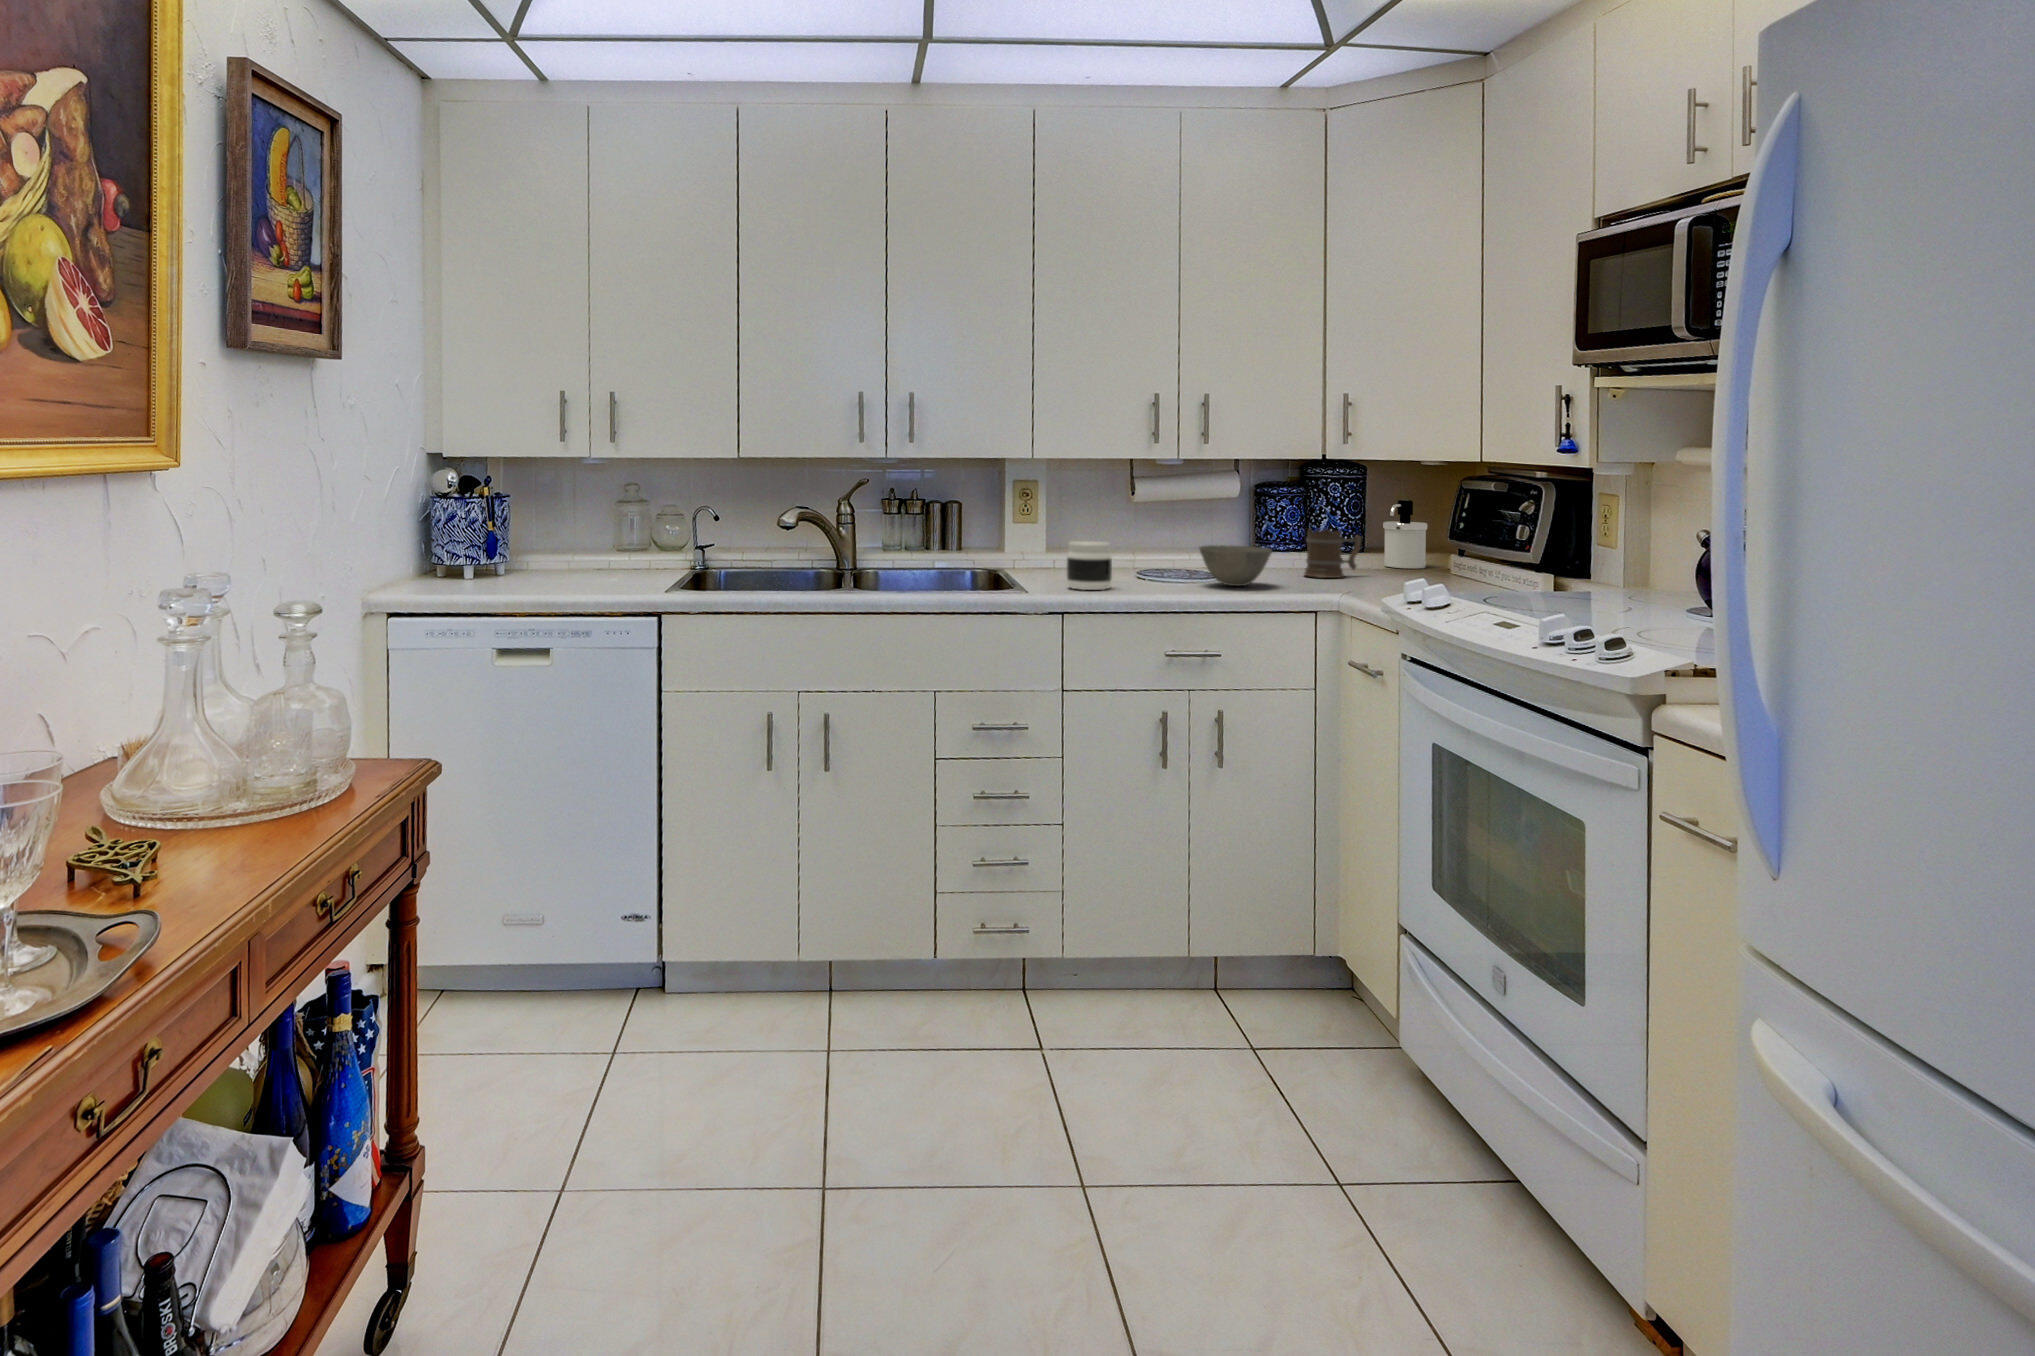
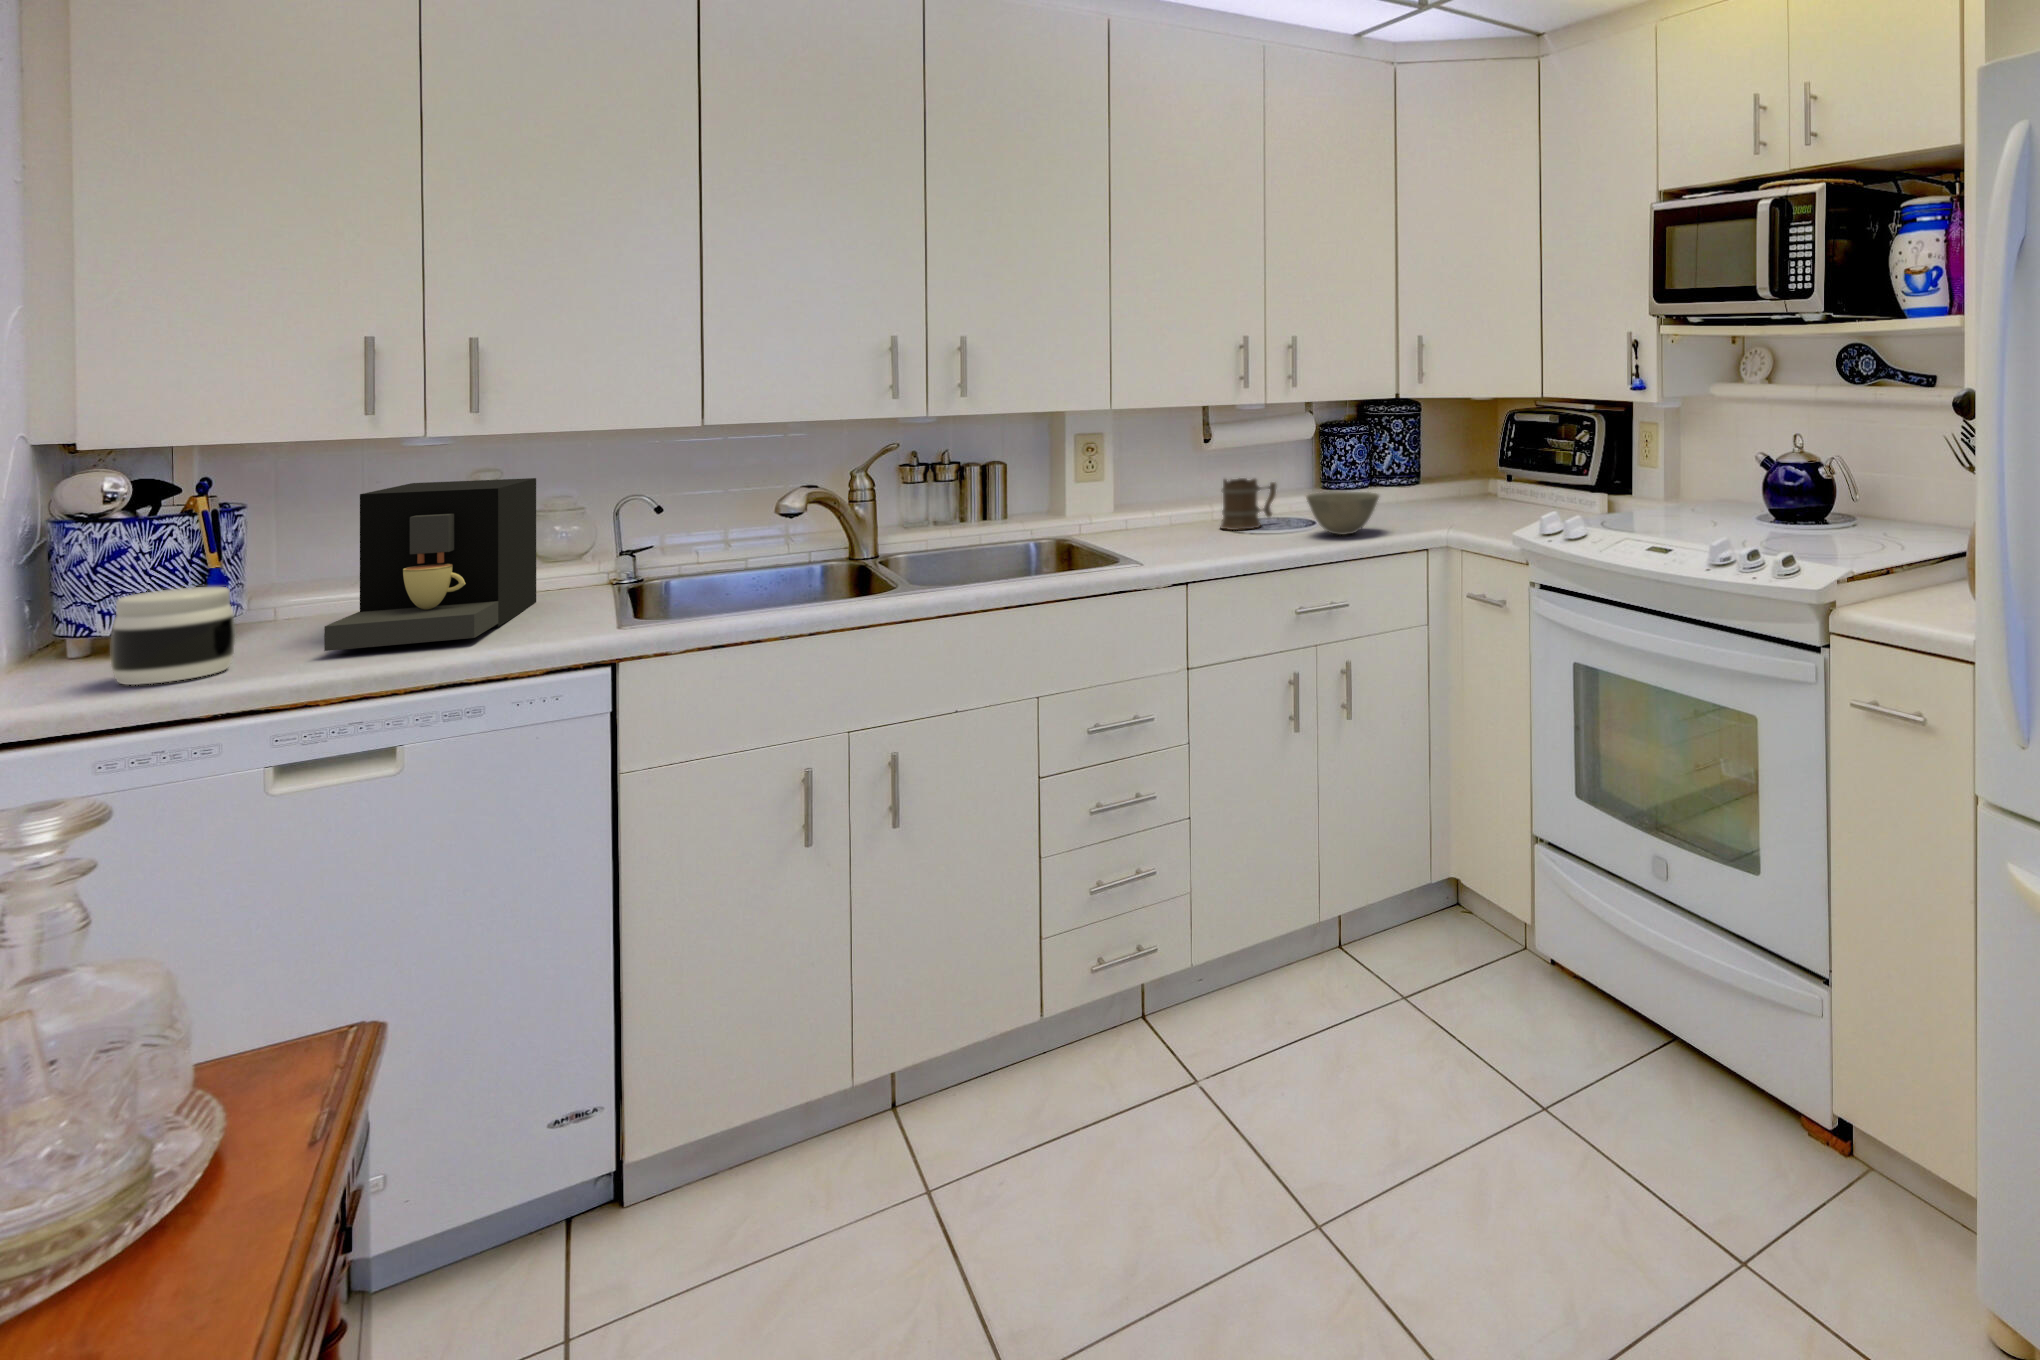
coffee maker: none [522,490,646,587] -> present [324,478,536,651]
soap dispenser: present [1383,500,1427,569] -> none [1442,433,1481,499]
mug: present [1304,529,1361,578] -> present [1221,478,1277,530]
jar: present [1066,541,1112,590] -> present [111,587,235,685]

